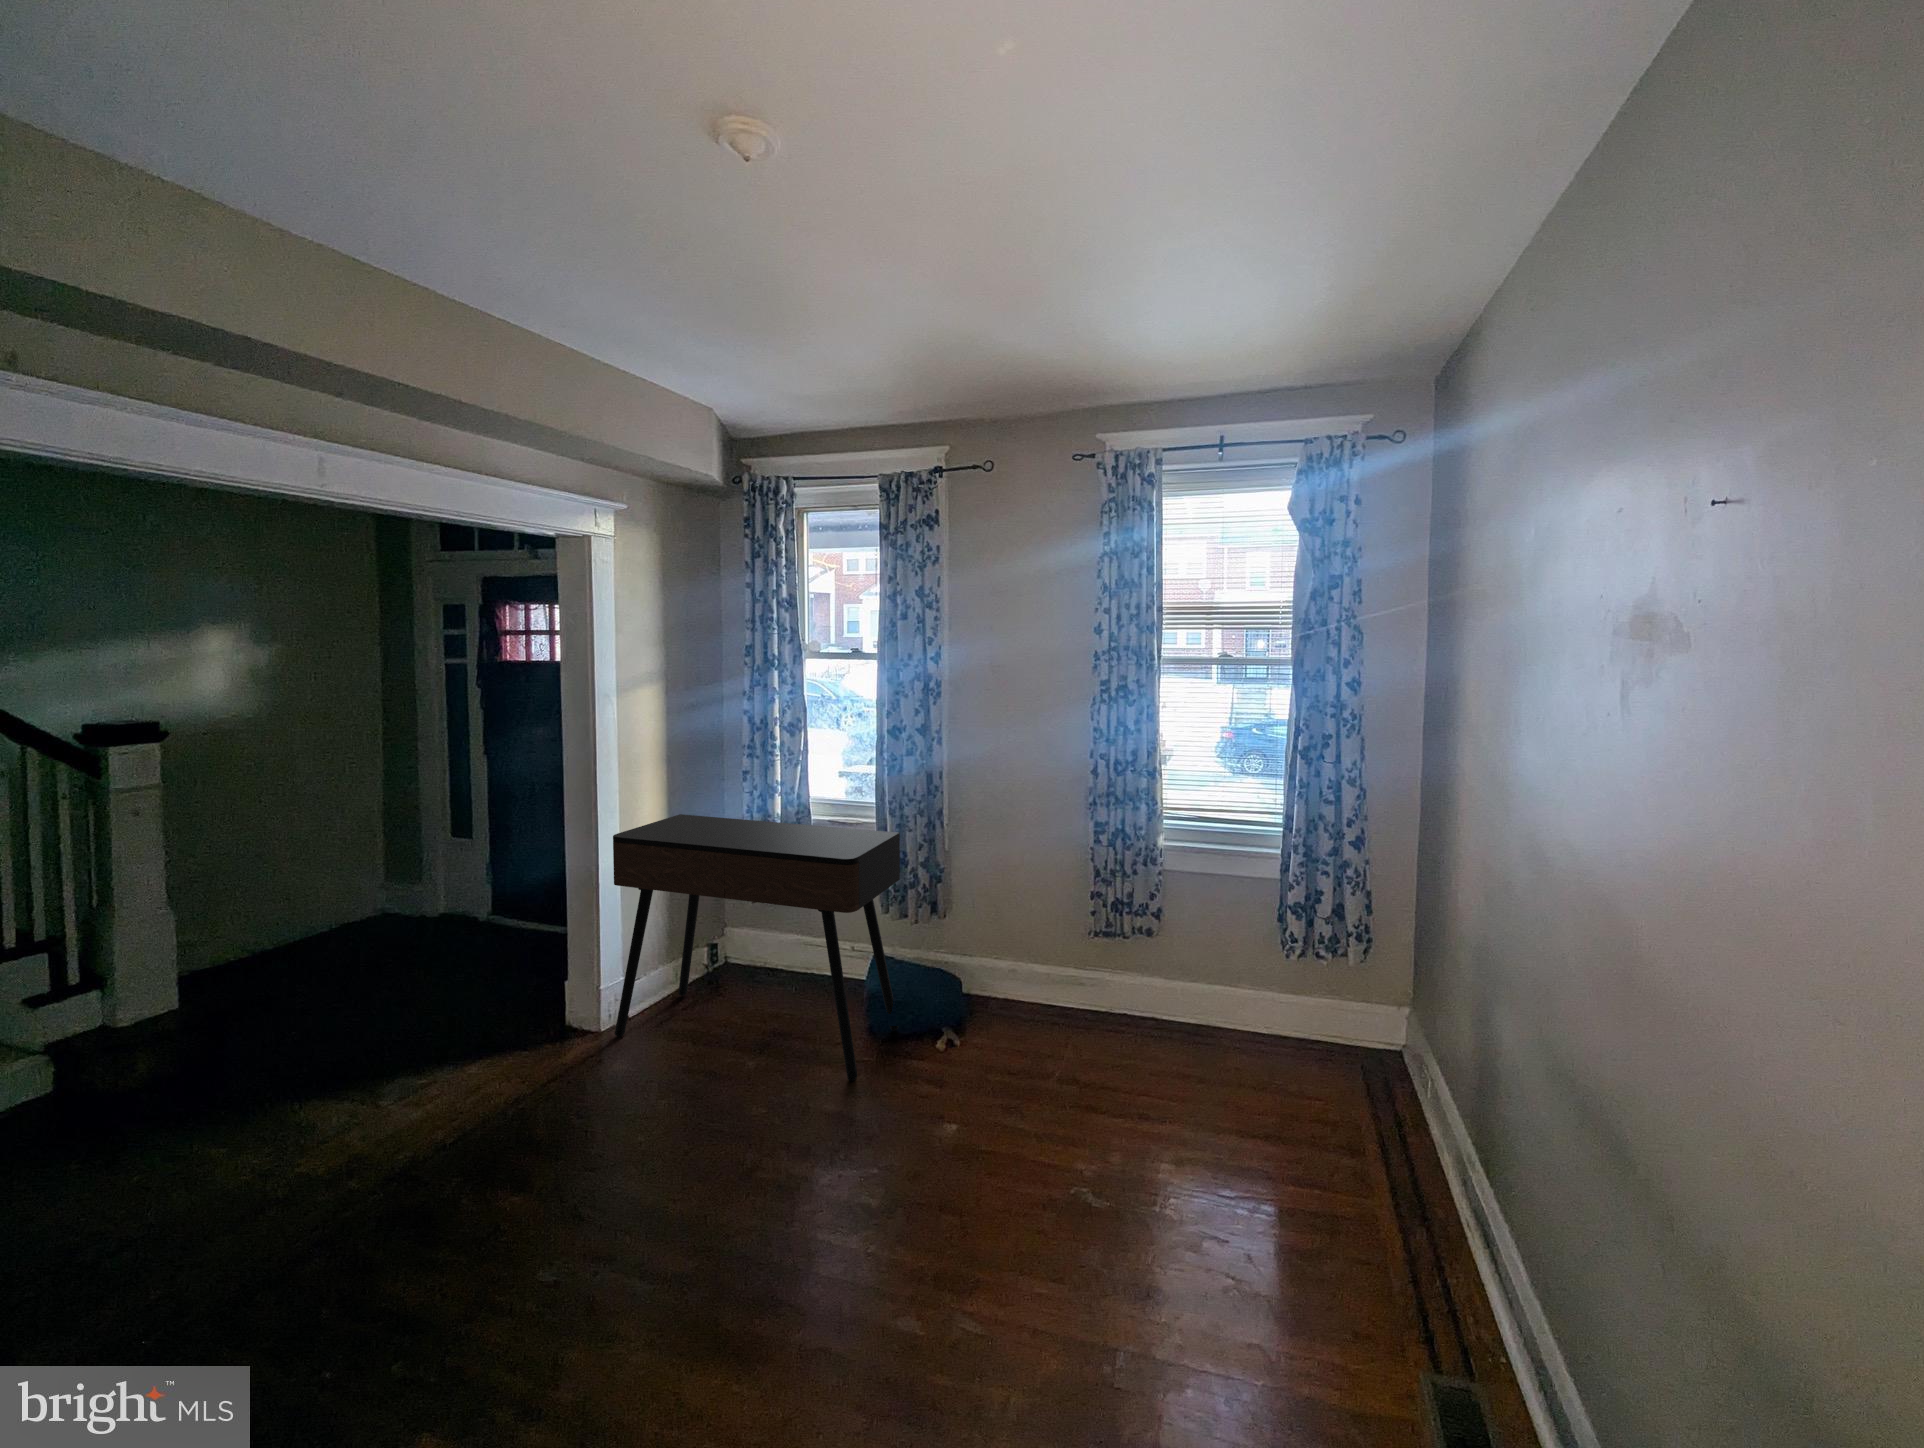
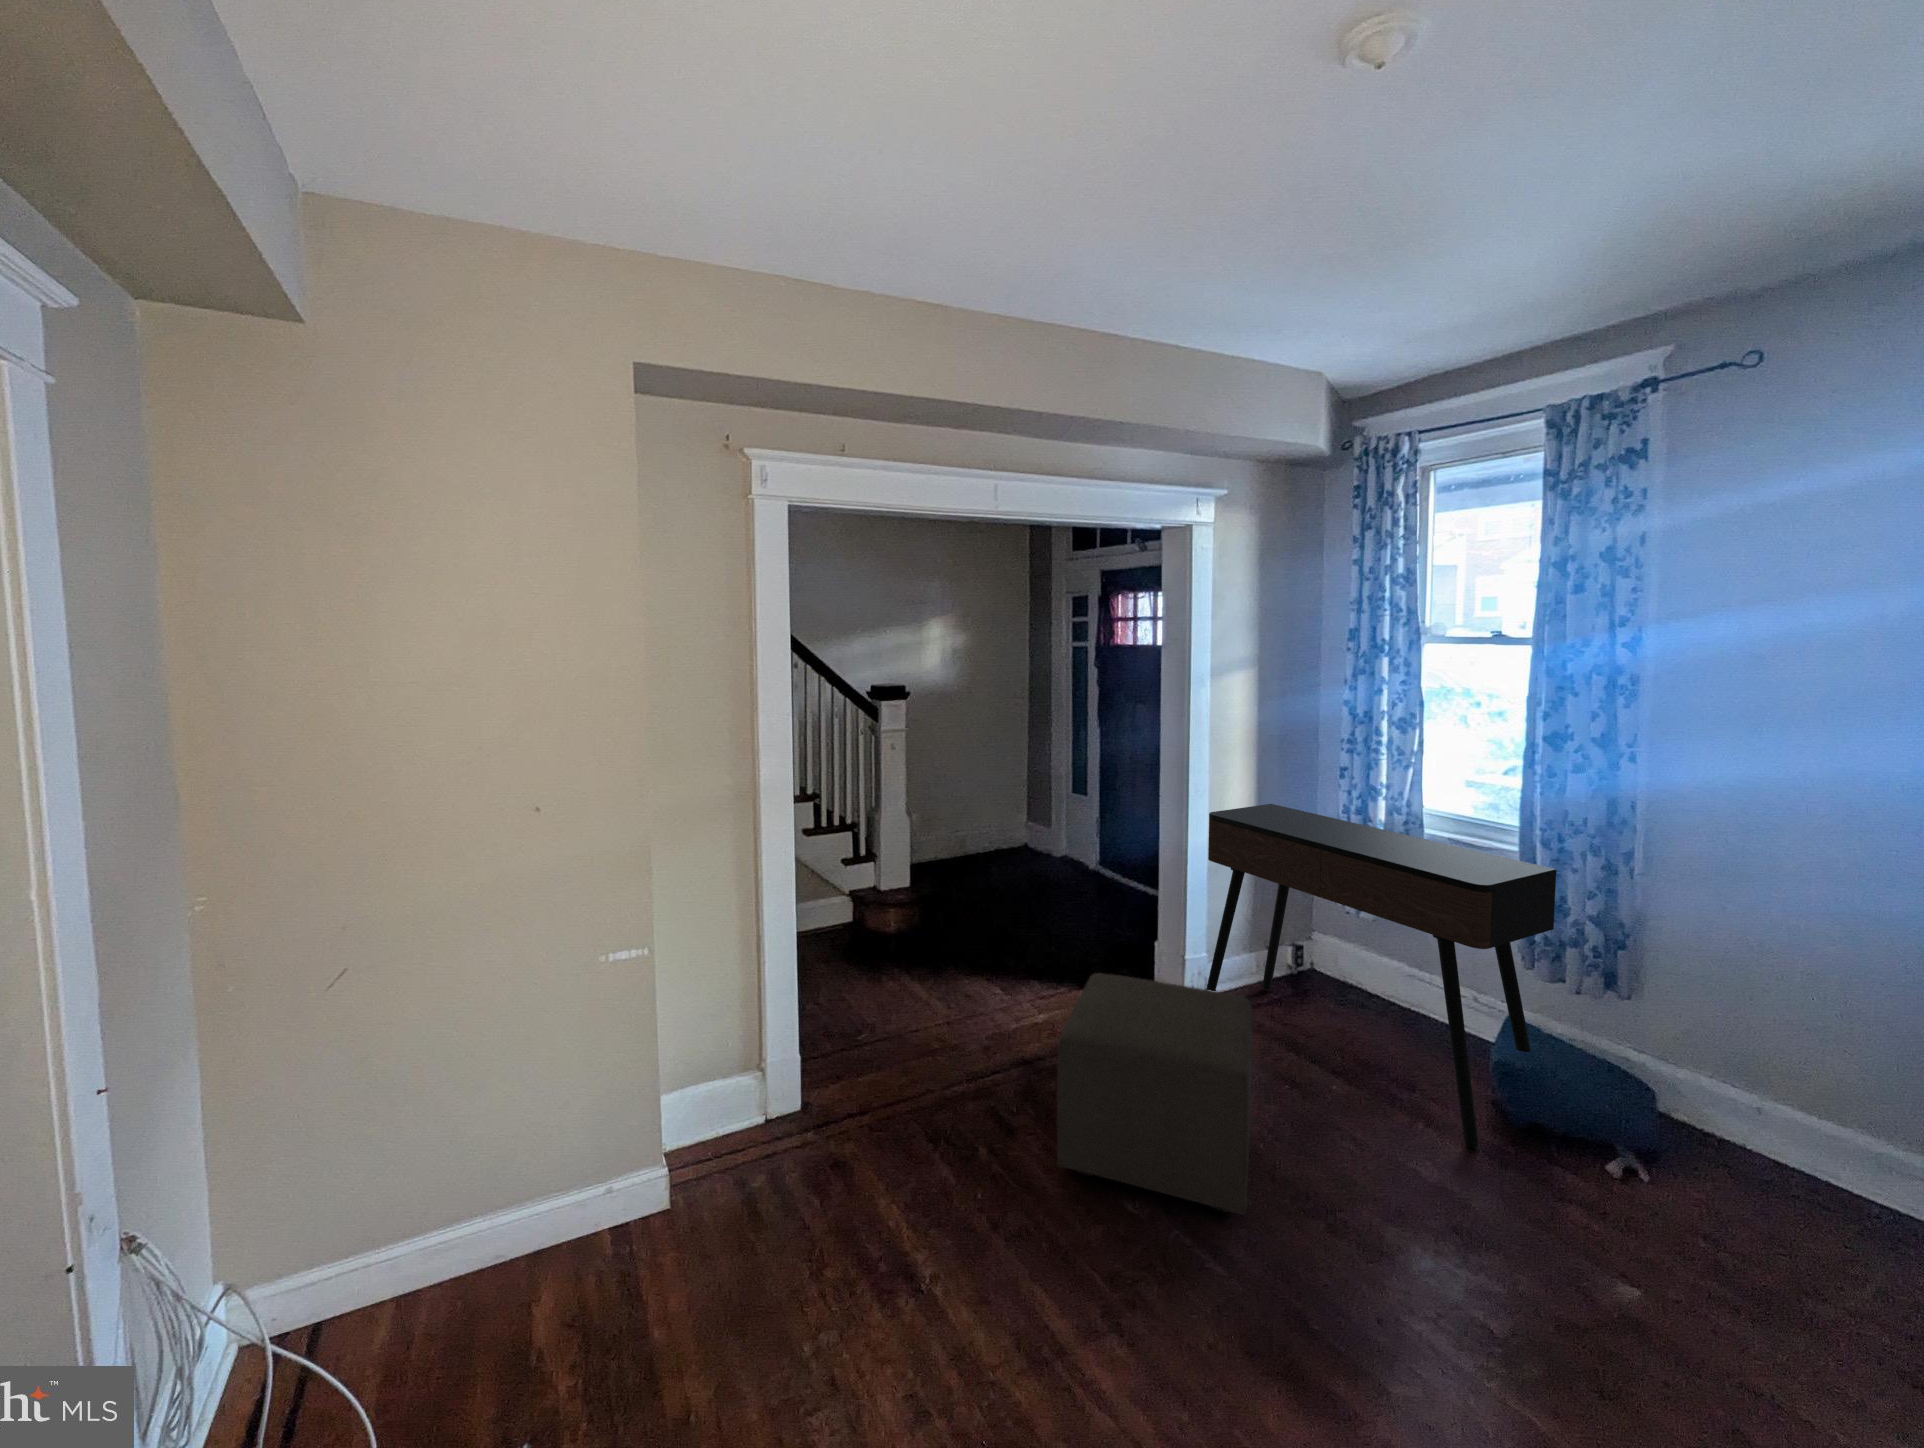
ottoman: none [378,1028,658,1363] -> present [1057,973,1252,1215]

